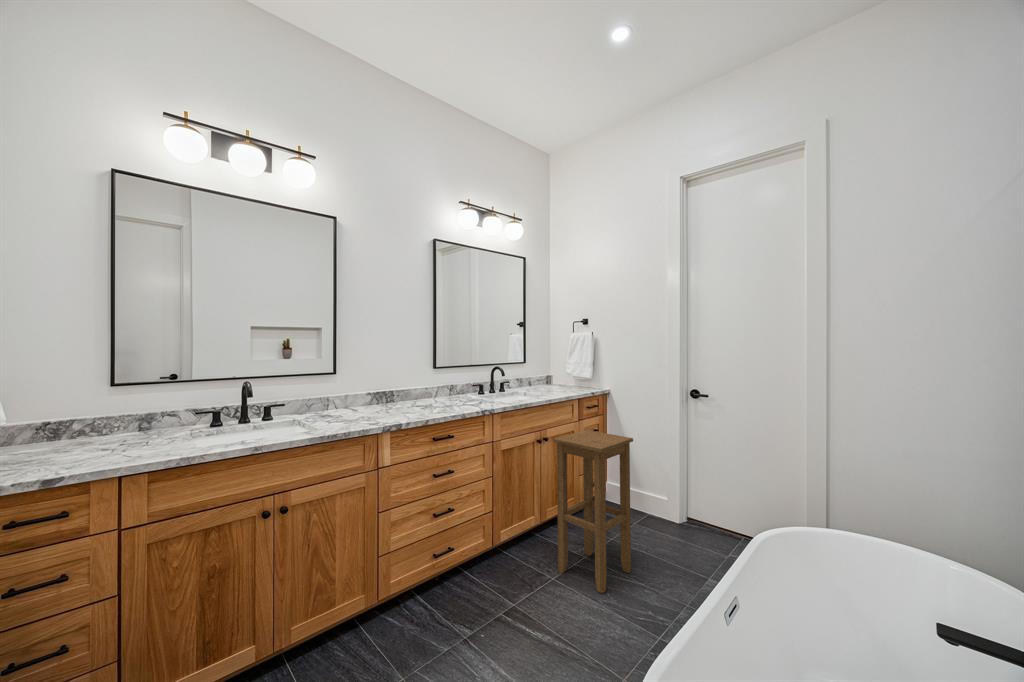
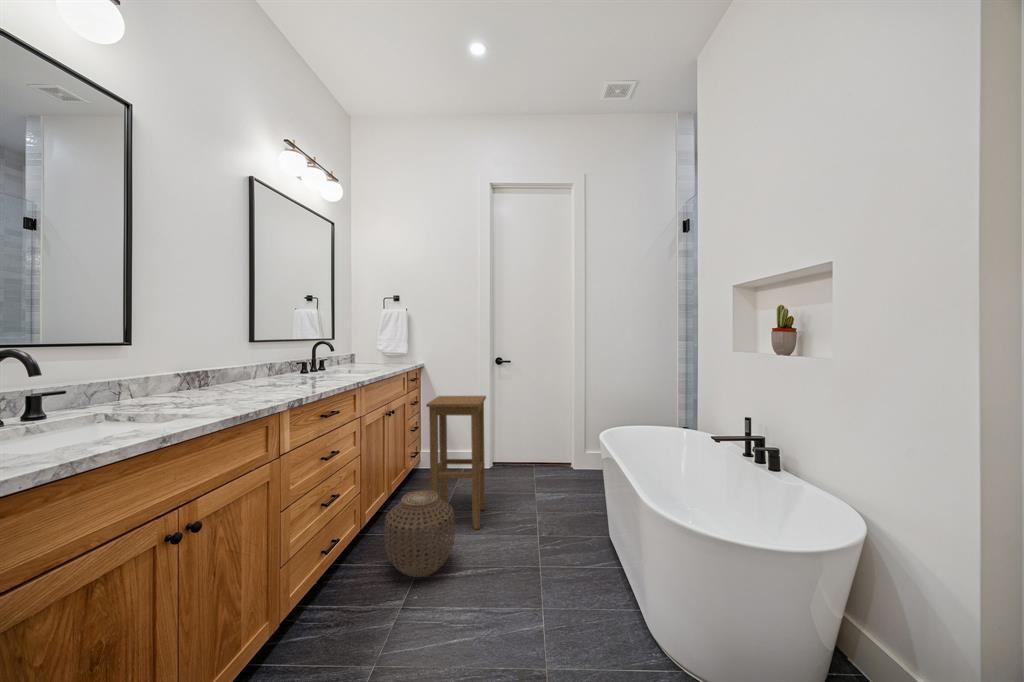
woven basket: none [480,528,549,619] -> present [385,490,455,577]

